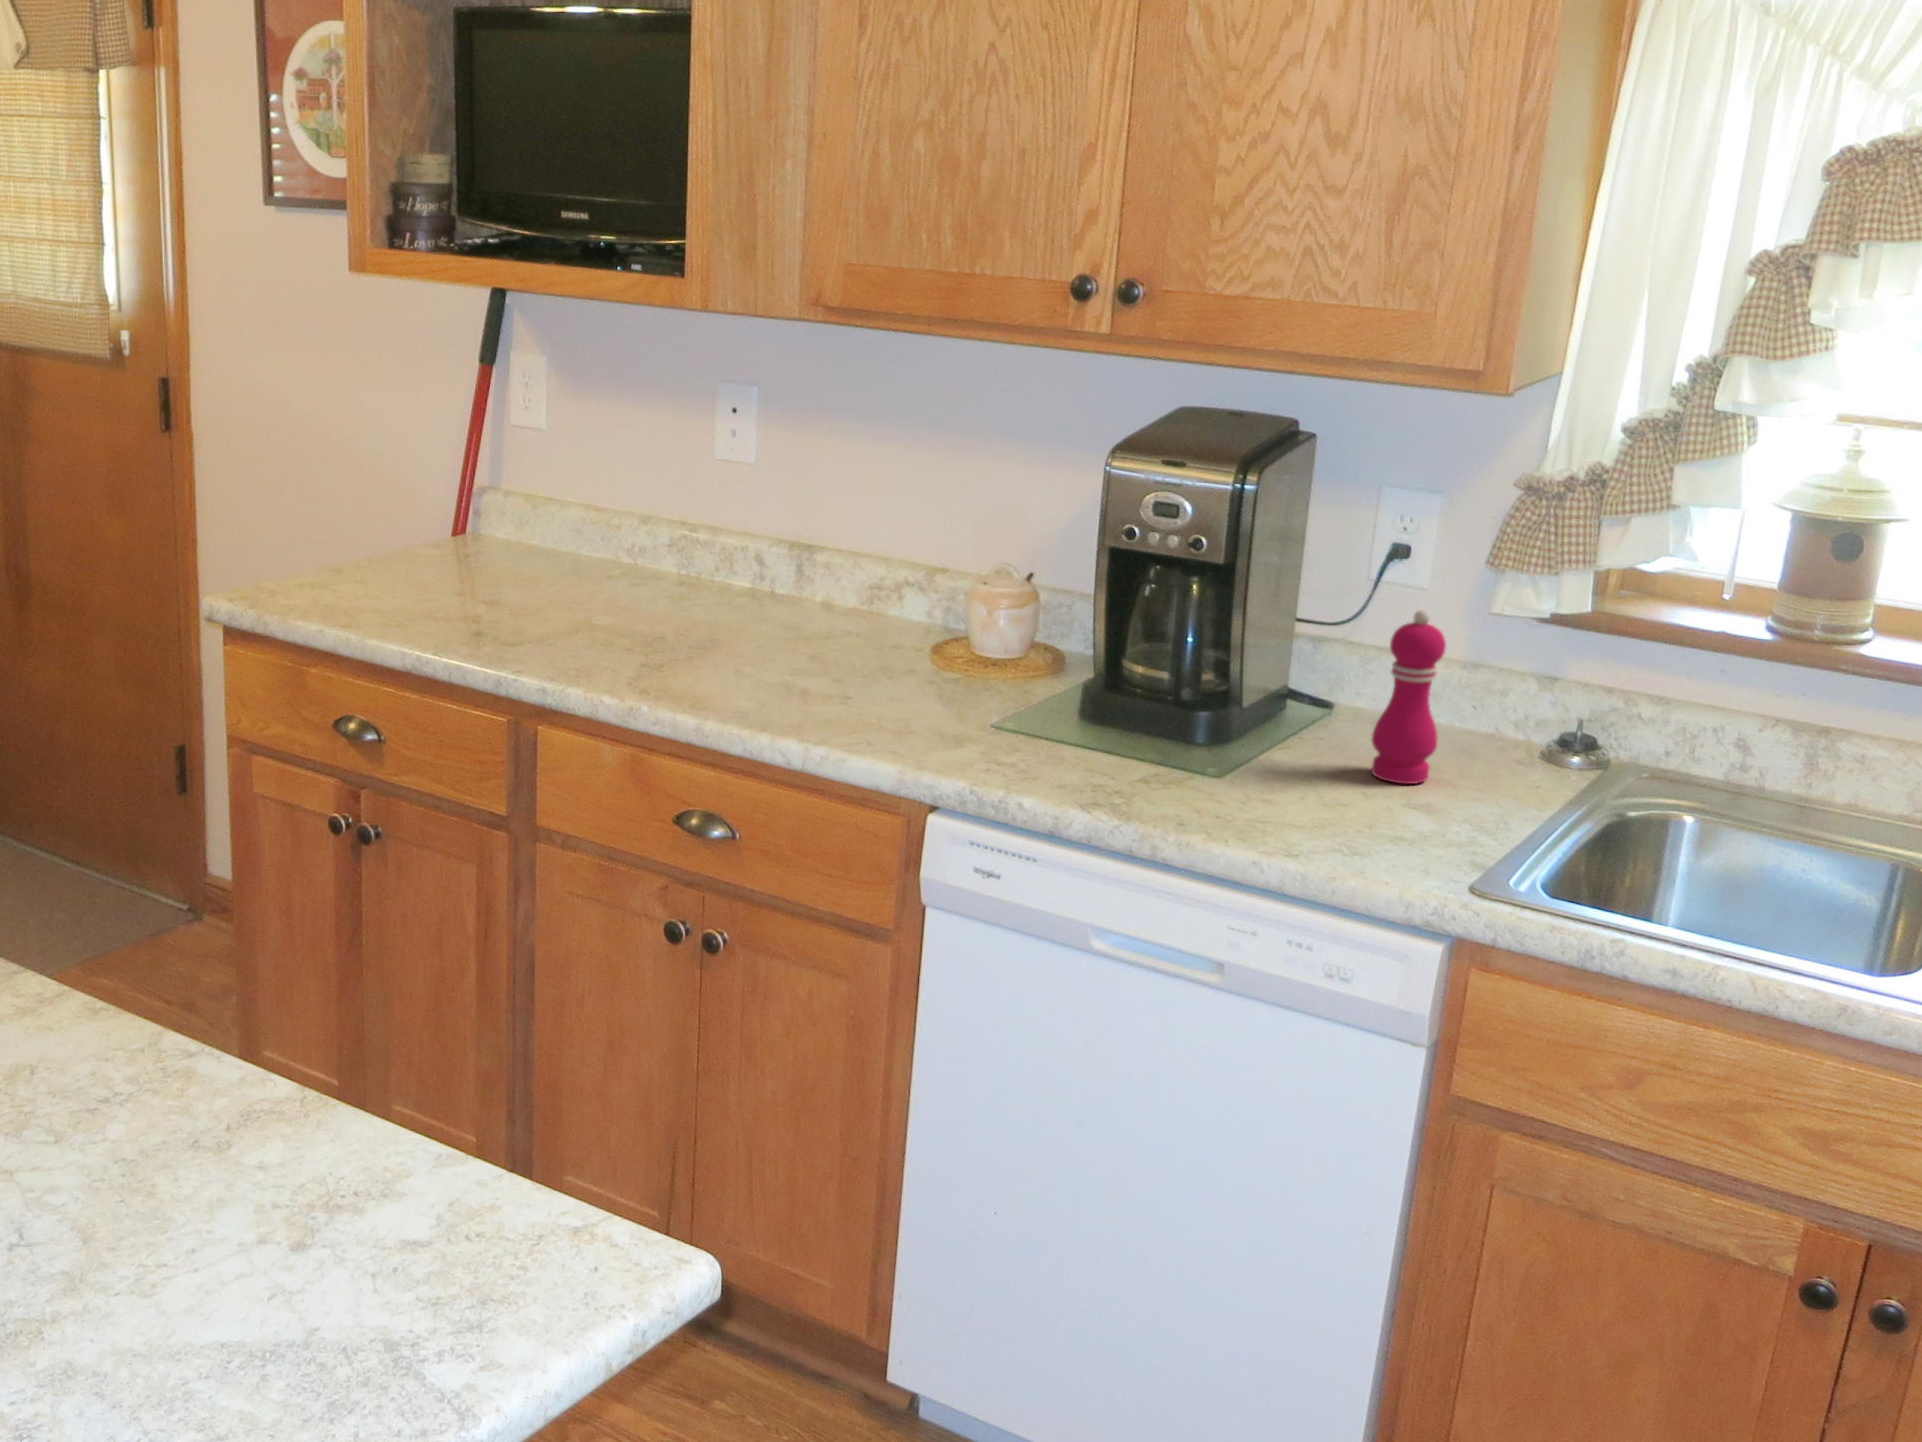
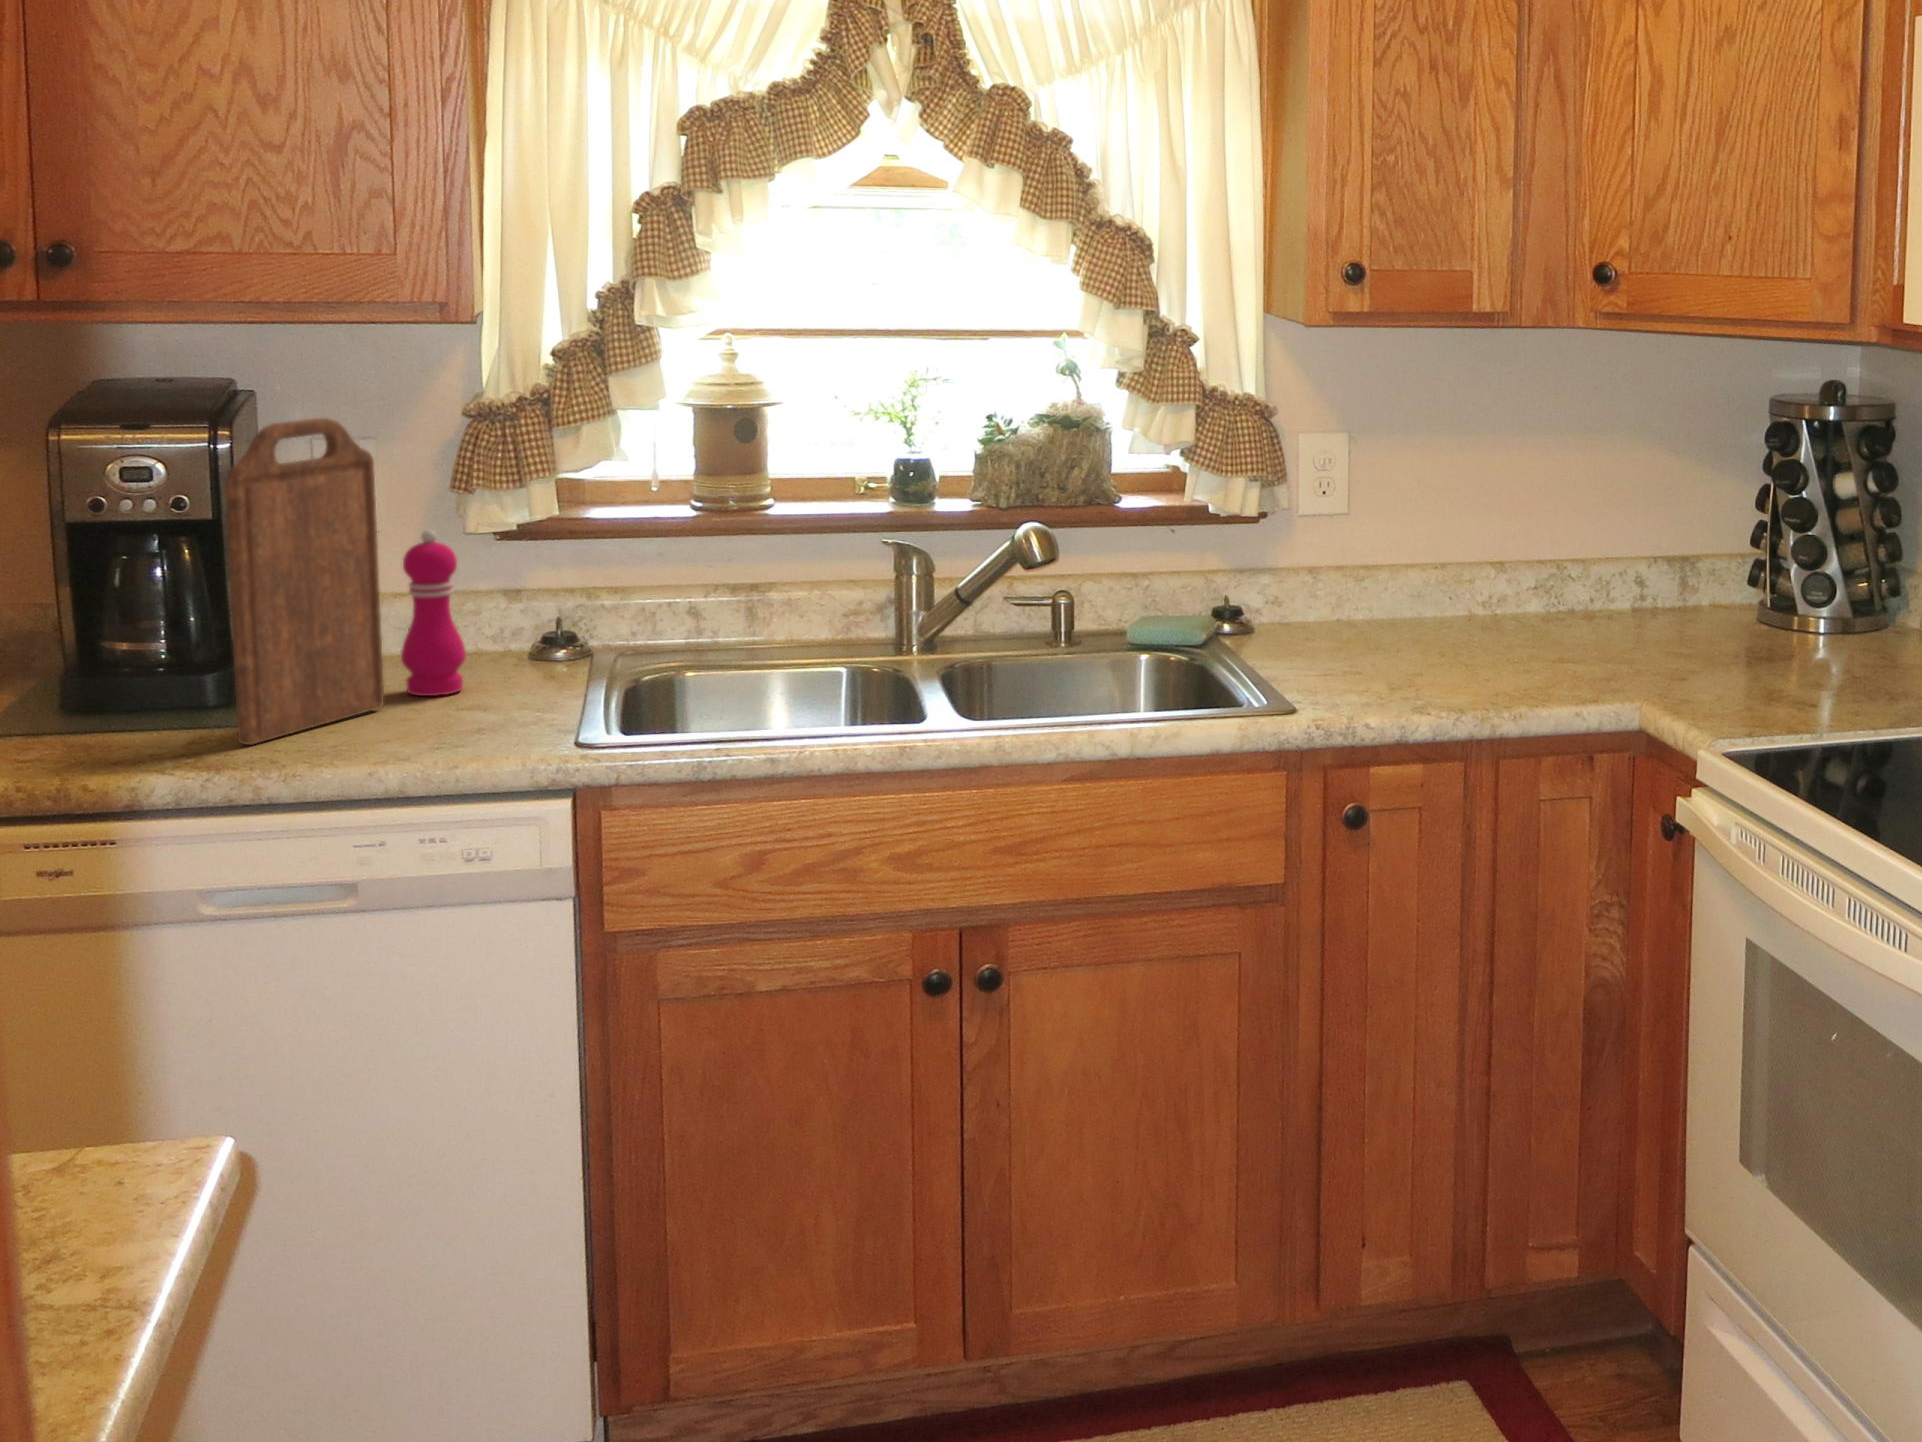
cutting board: none [1172,485,1366,798] -> present [225,418,384,745]

